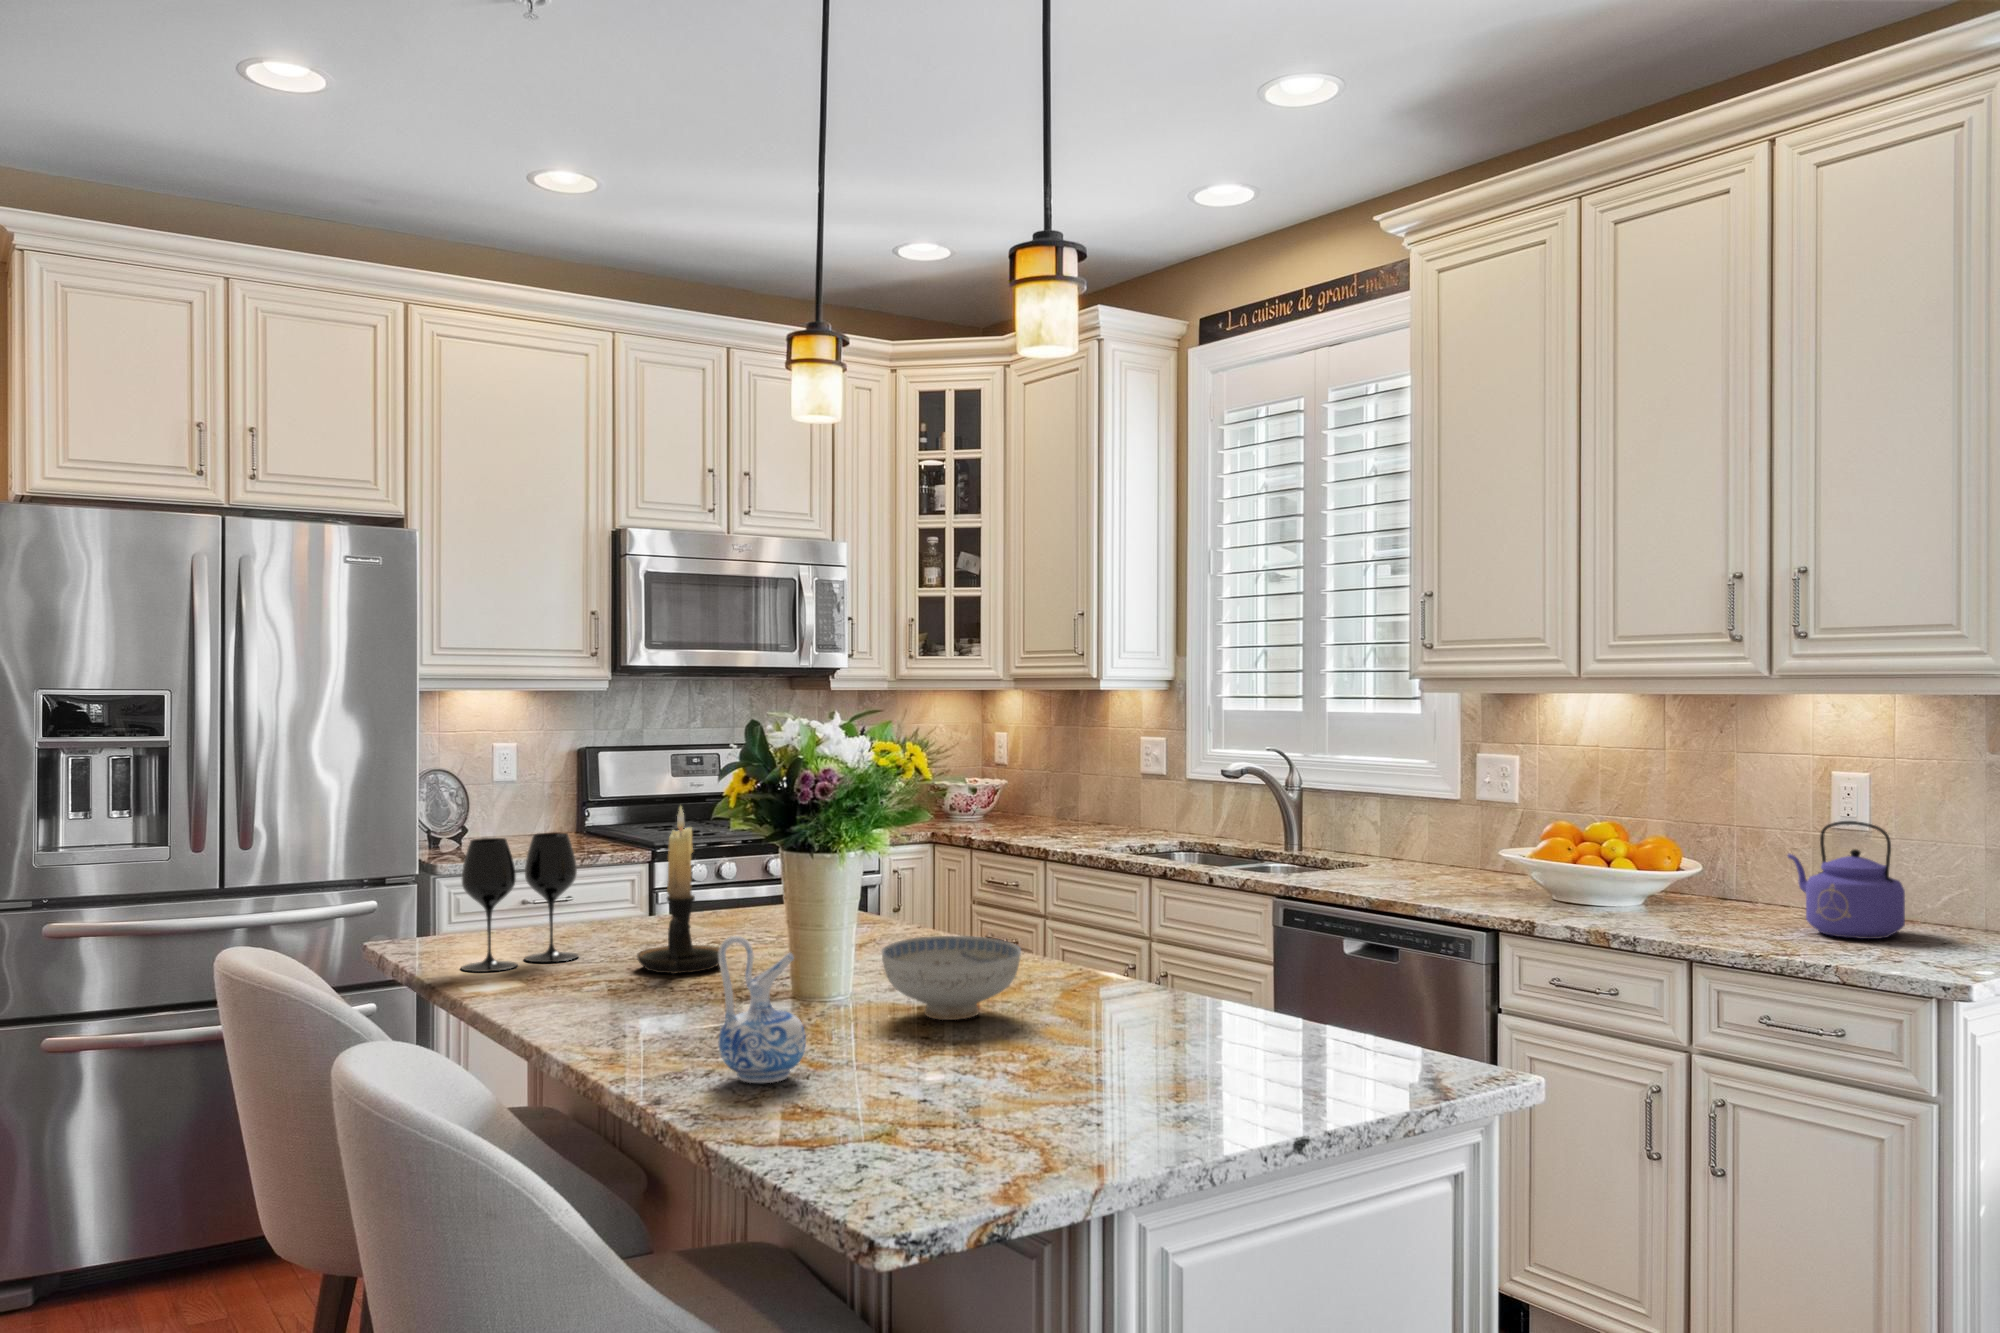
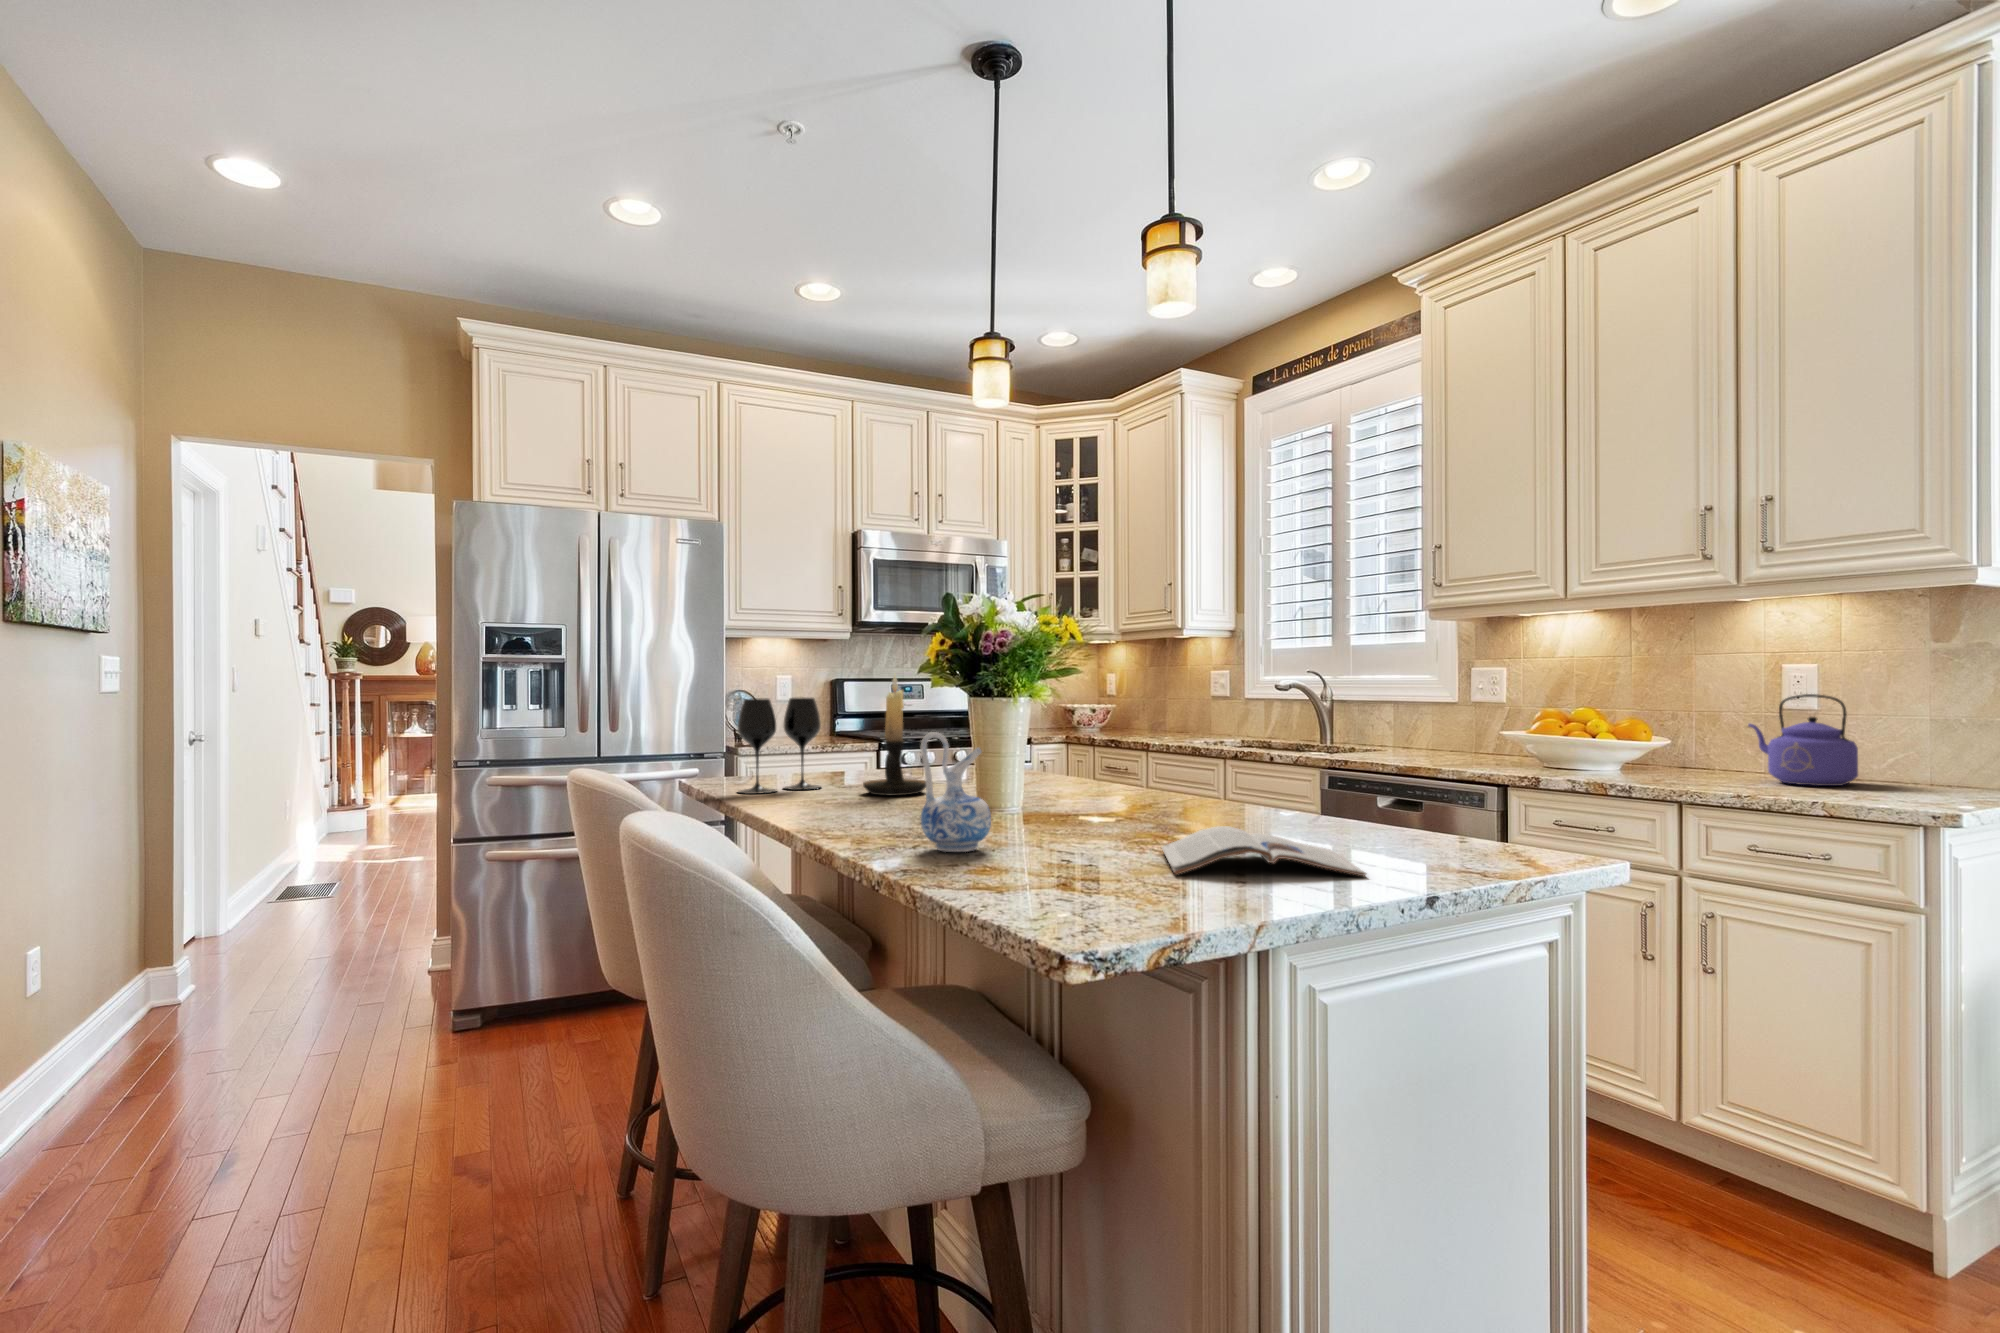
ceramic bowl: present [882,936,1021,1020] -> none [1047,760,1158,821]
magazine: none [1011,1045,1234,1117] -> present [1161,826,1366,876]

